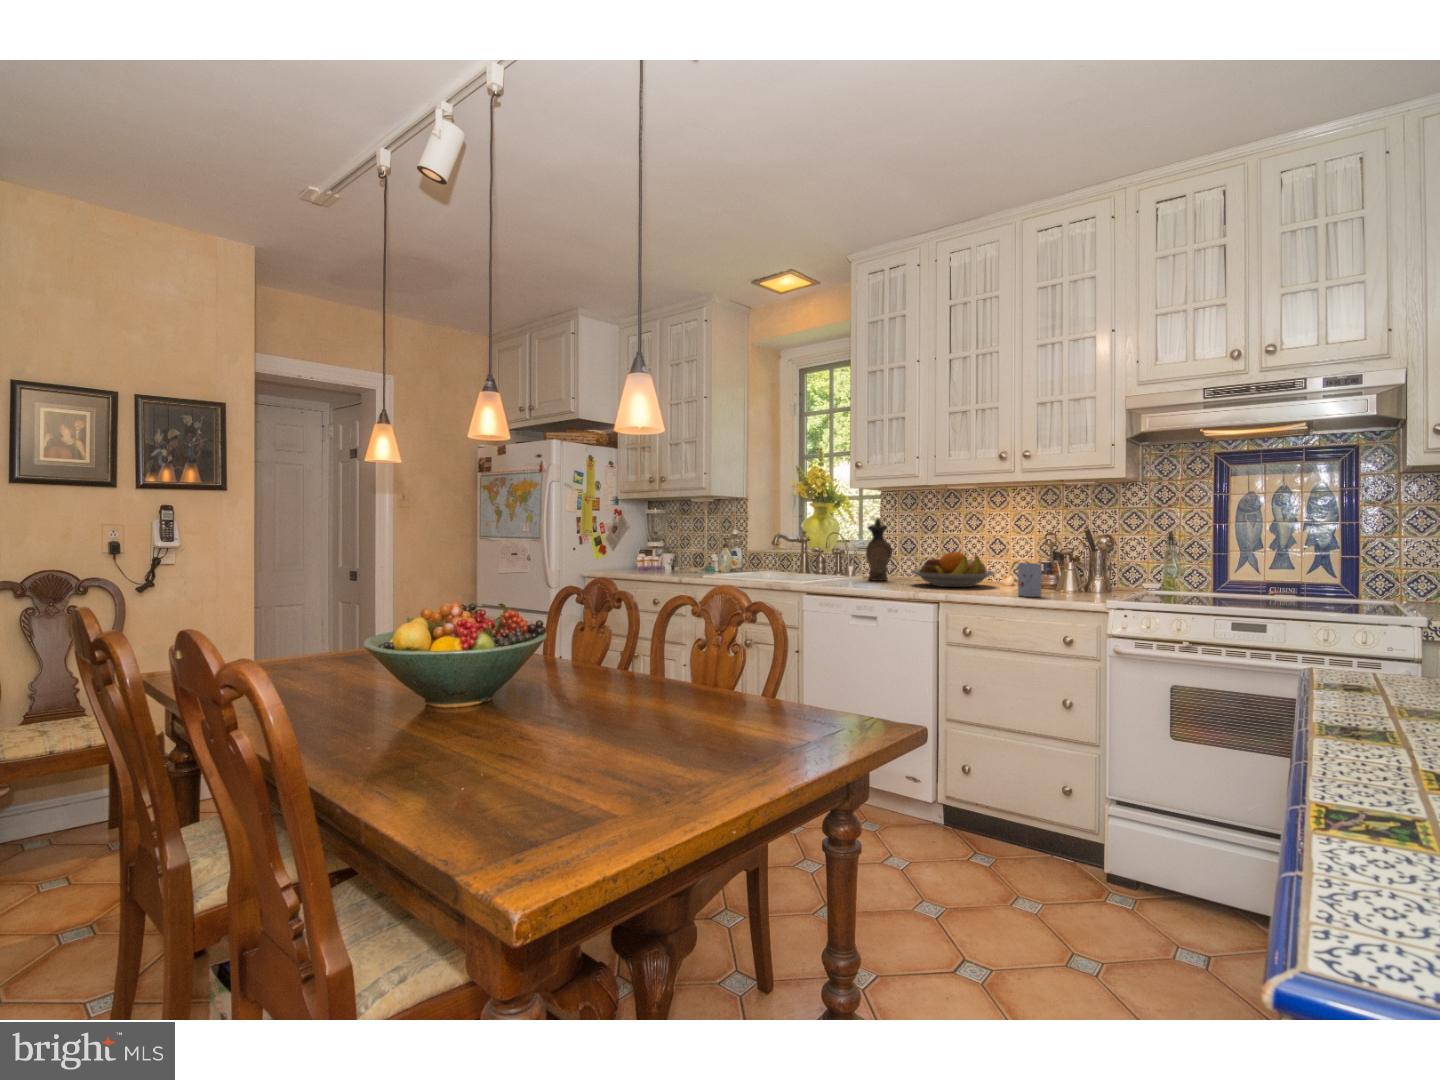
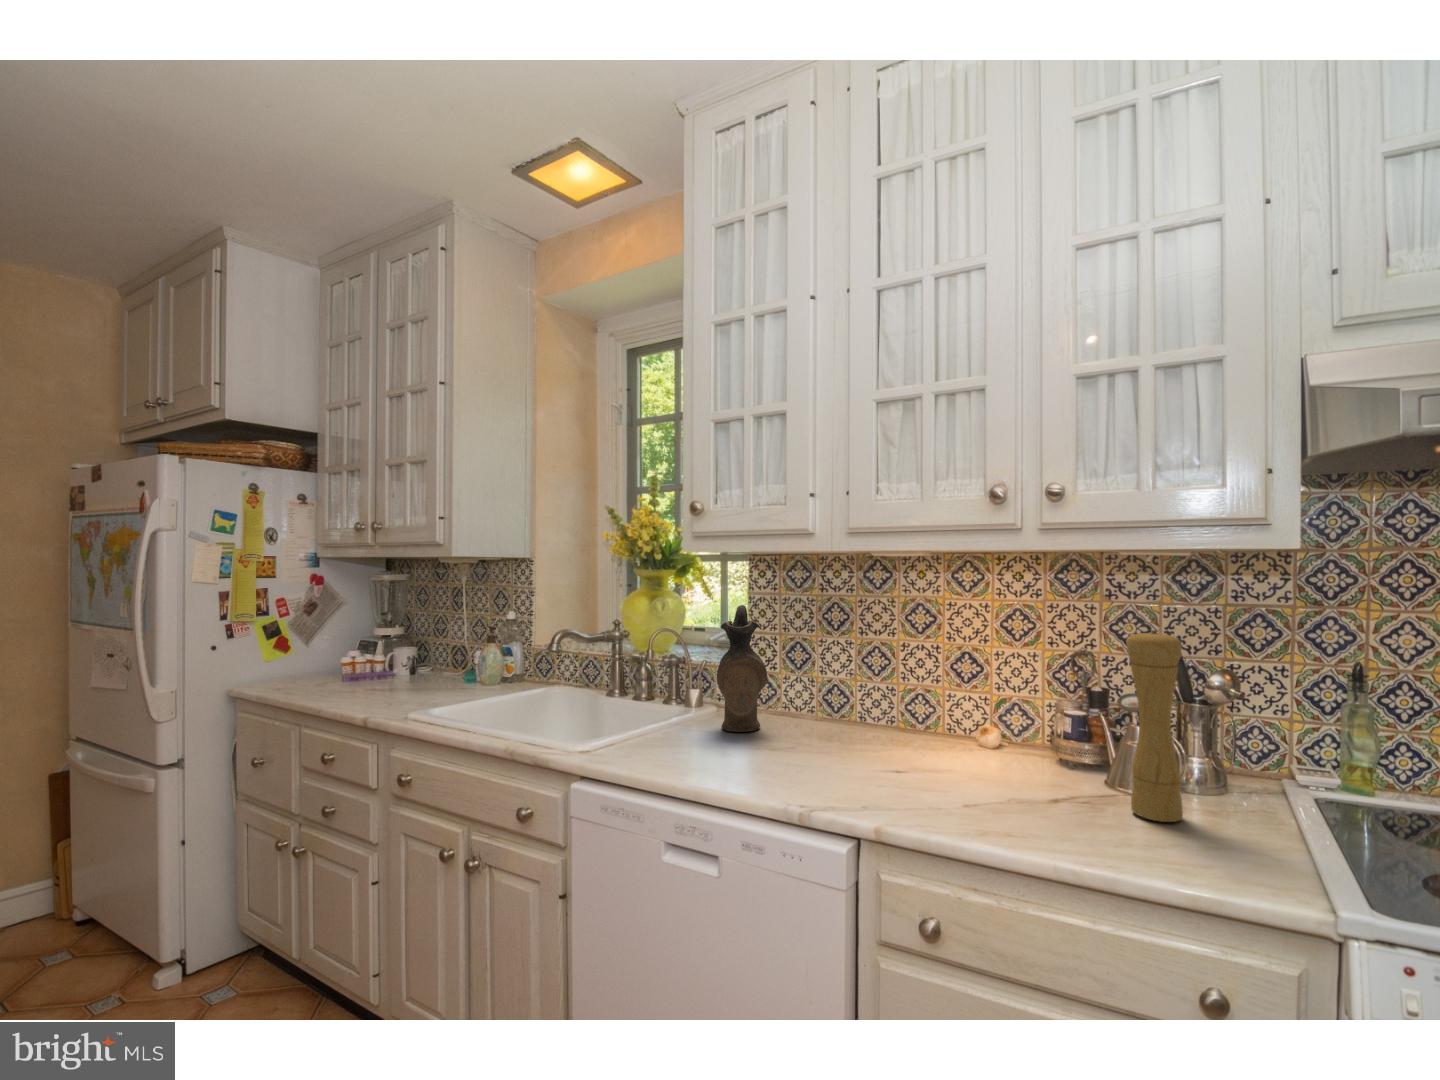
pepper mill: none [1055,515,1078,594] -> present [1126,630,1183,822]
fruit bowl: present [911,552,995,587] -> none [802,689,976,771]
mug: present [1018,563,1042,597] -> none [1061,752,1123,852]

